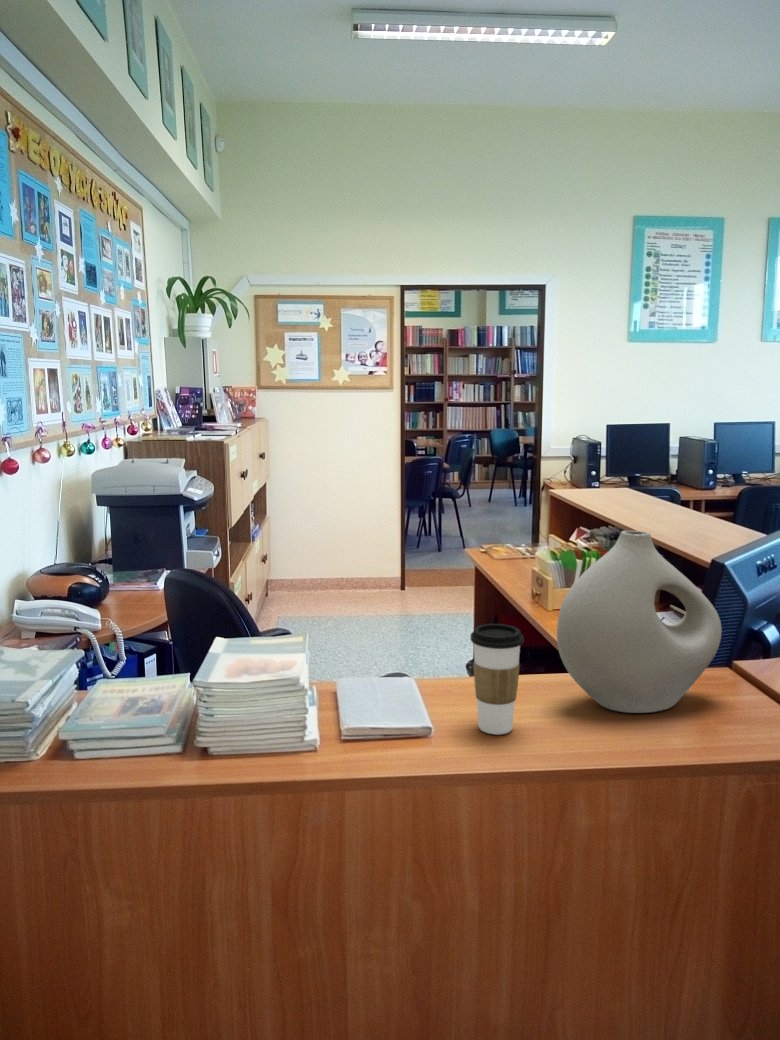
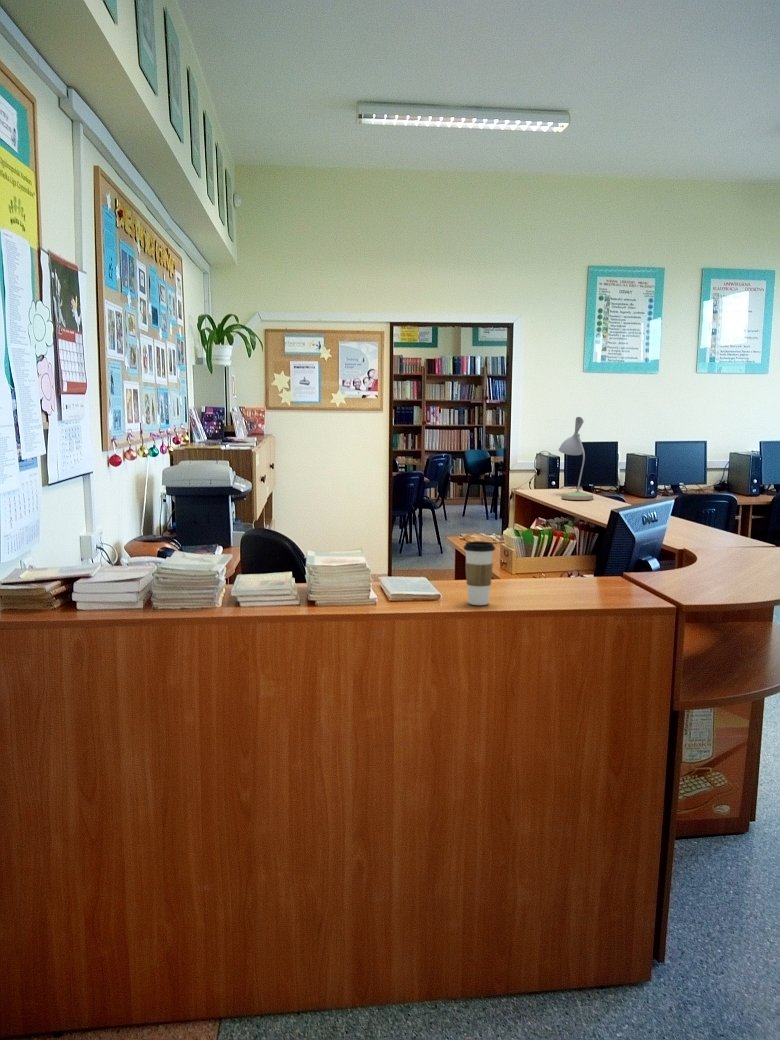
desk lamp: none [606,399,651,507] -> present [559,417,593,500]
vase: present [557,531,722,713] -> none [515,487,616,598]

